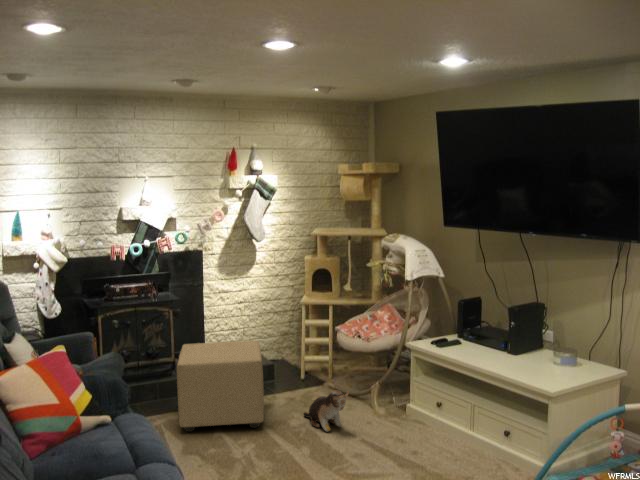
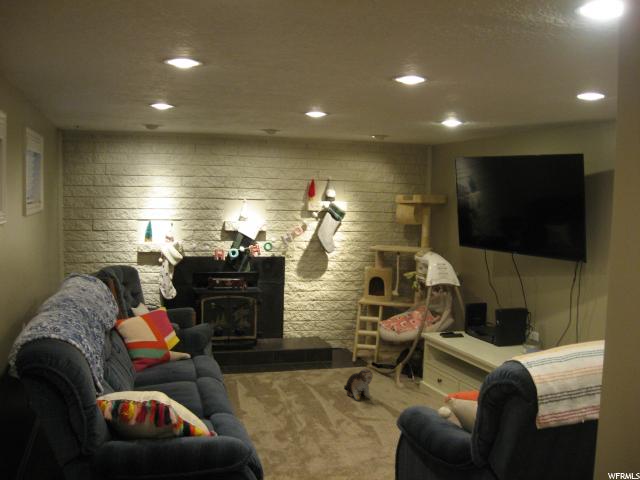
ottoman: present [177,341,264,432] -> none [247,326,316,392]

